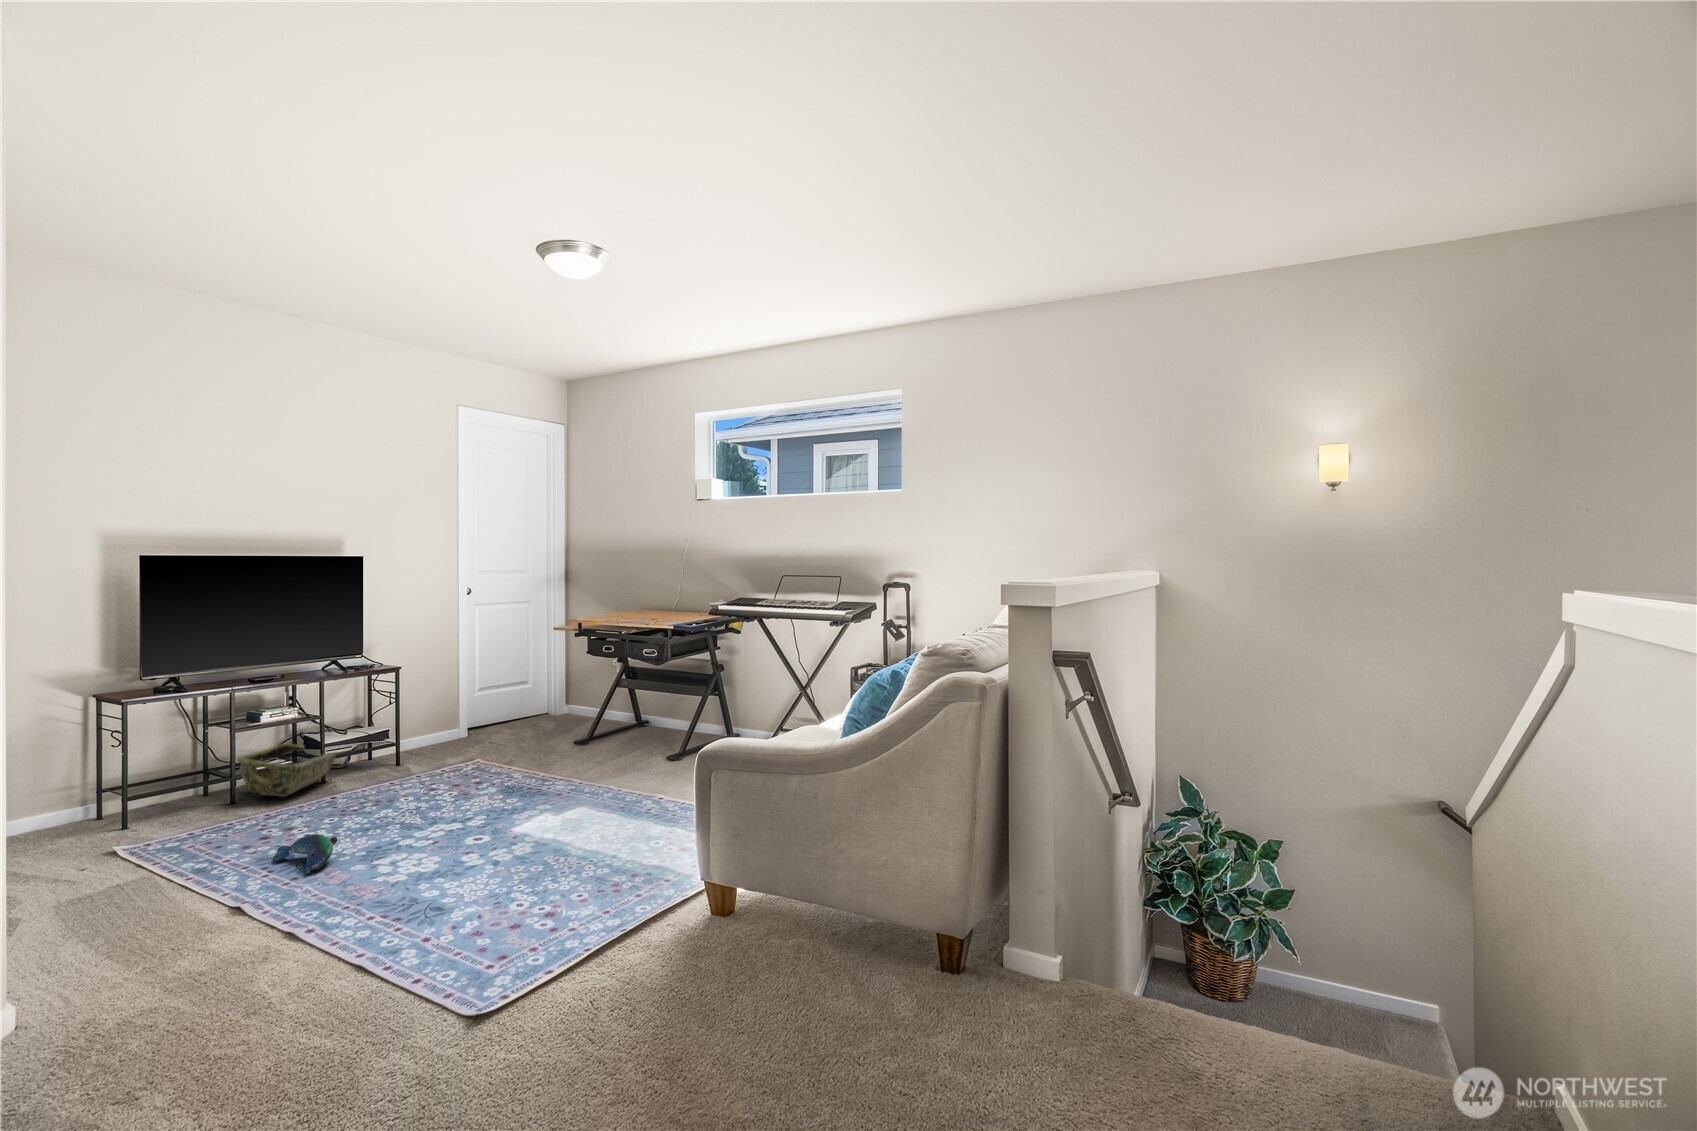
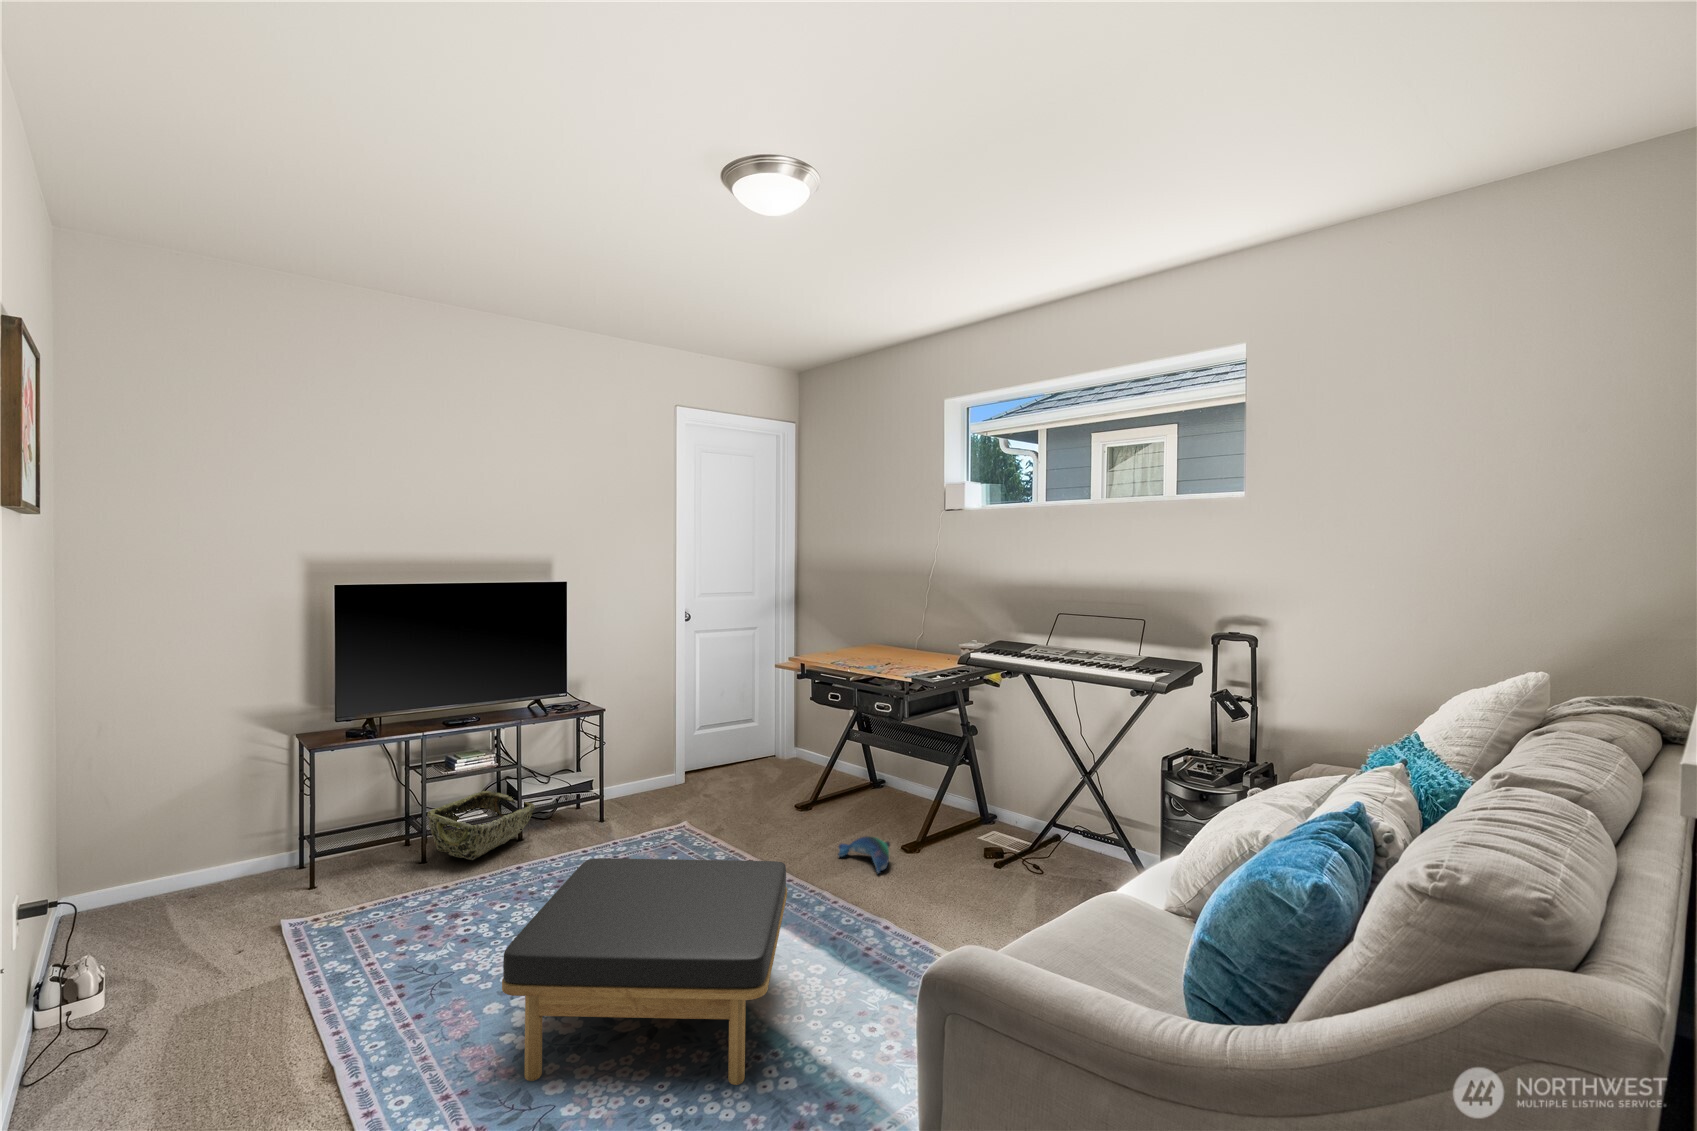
ottoman: none [388,749,588,893] -> present [502,858,787,1085]
plush toy: present [272,834,337,874] -> present [838,836,890,873]

